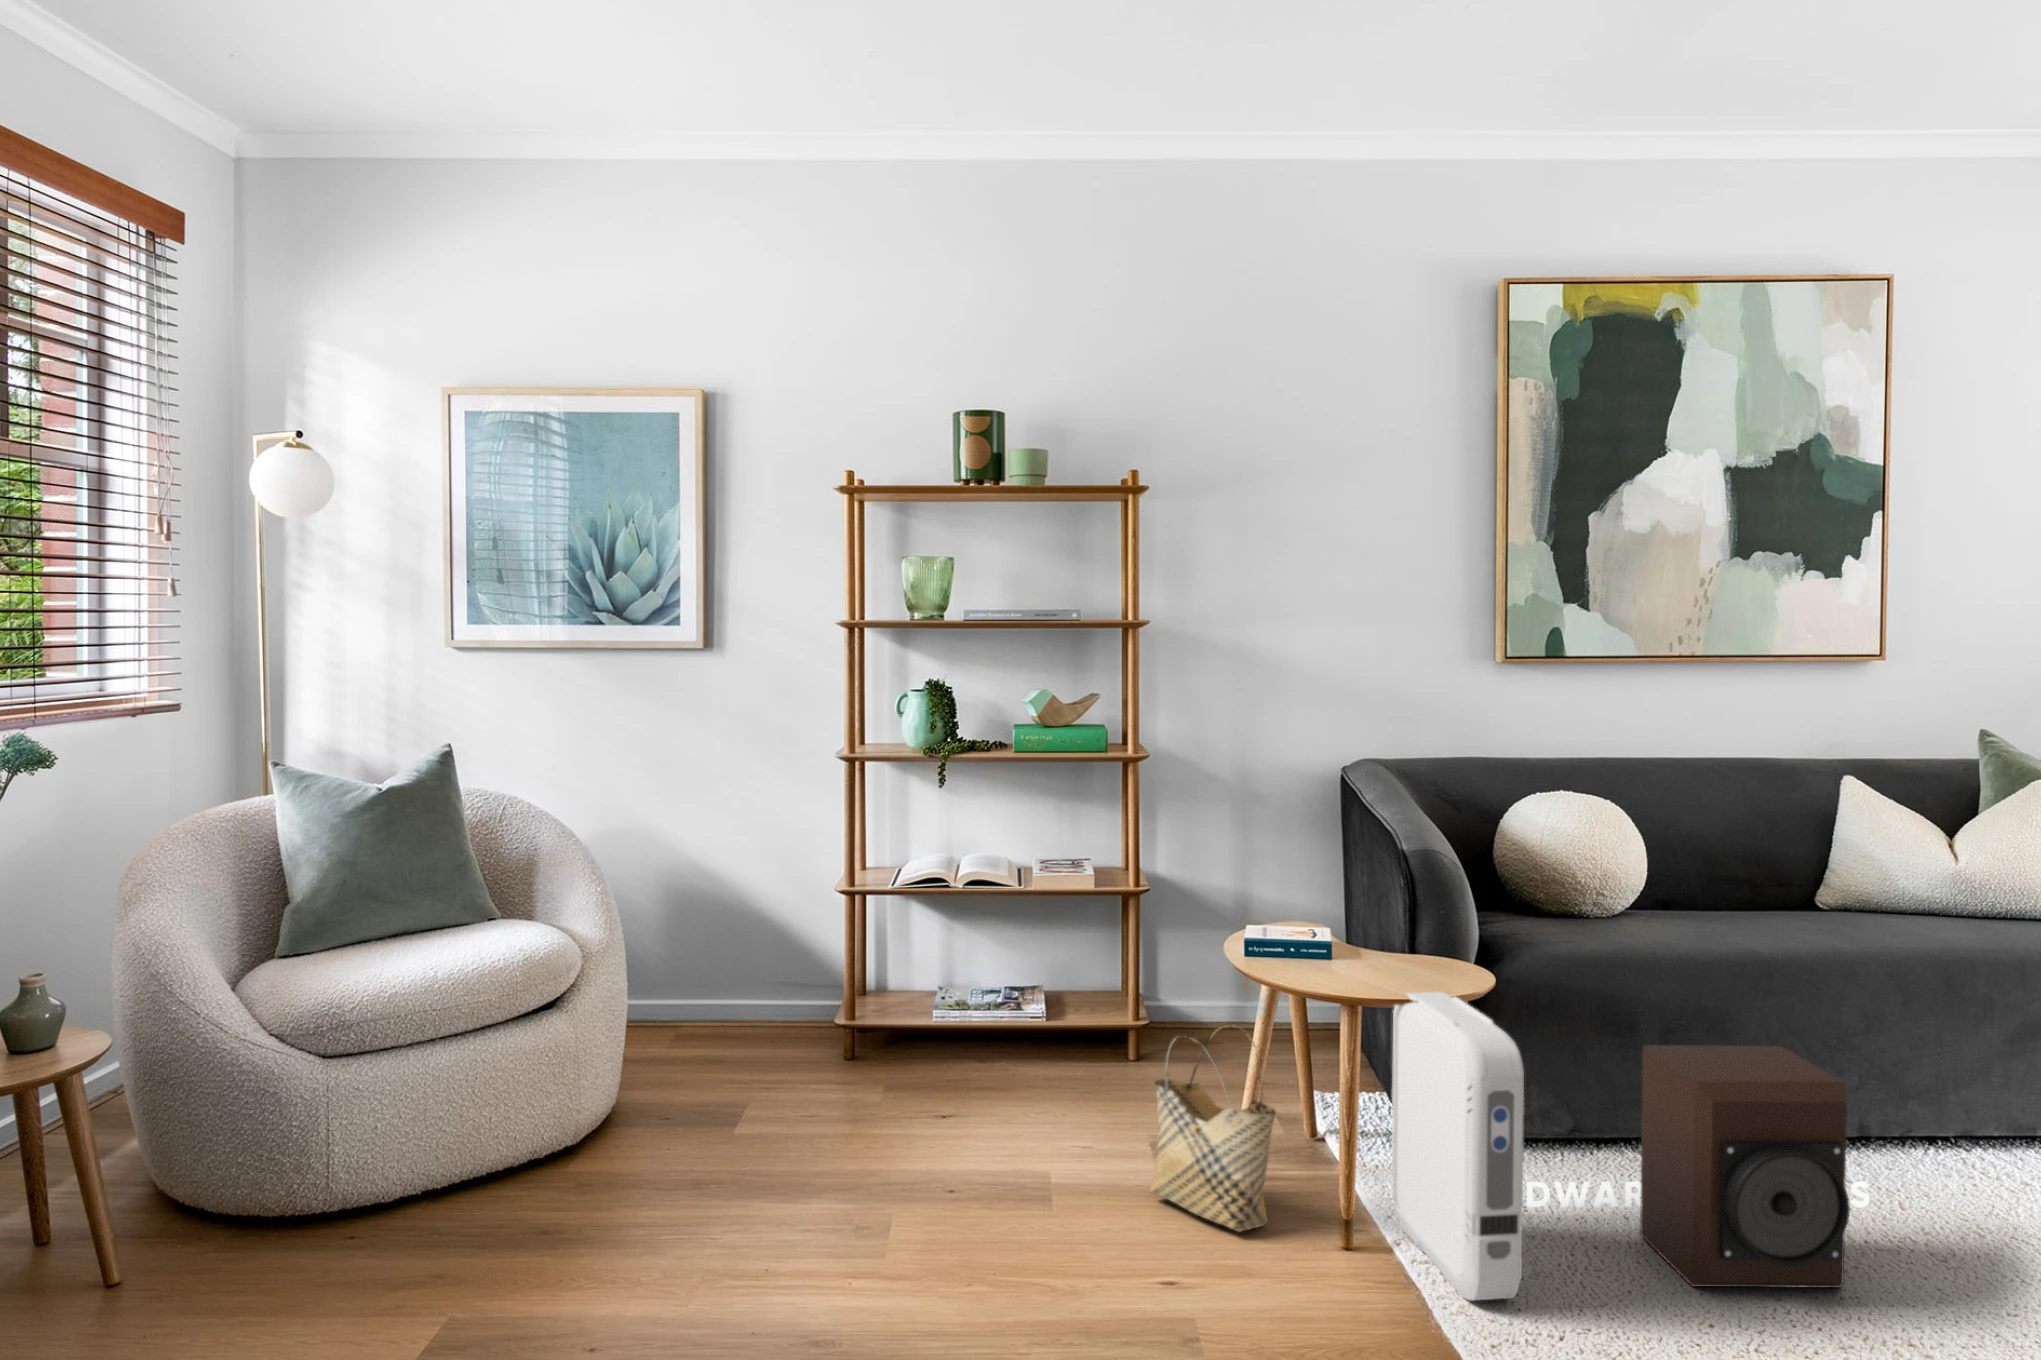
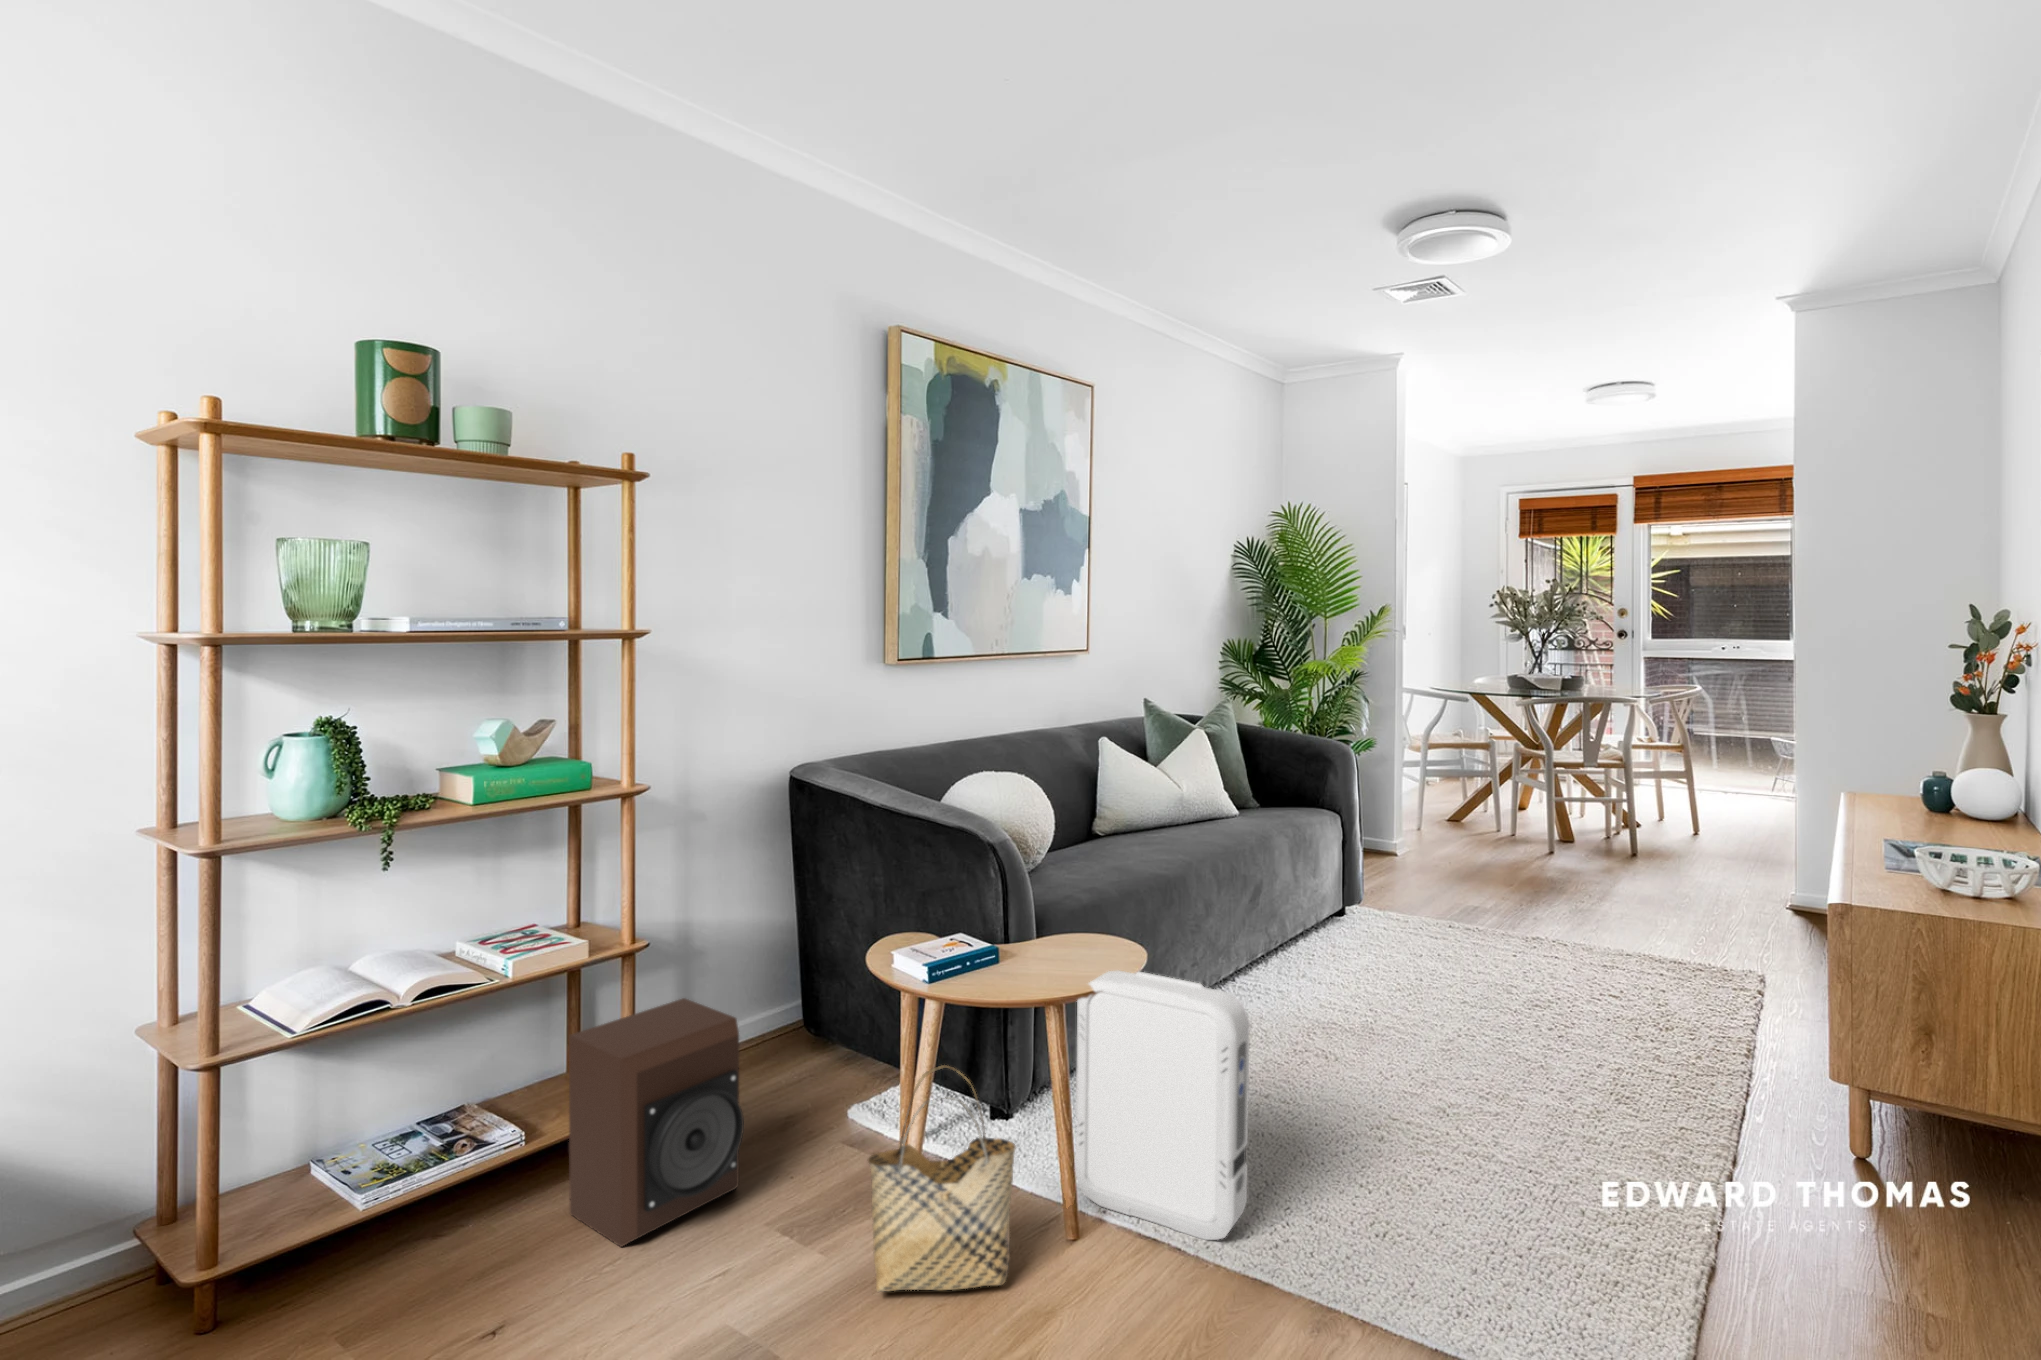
speaker: present [1640,1045,1850,1288] -> present [569,998,744,1247]

